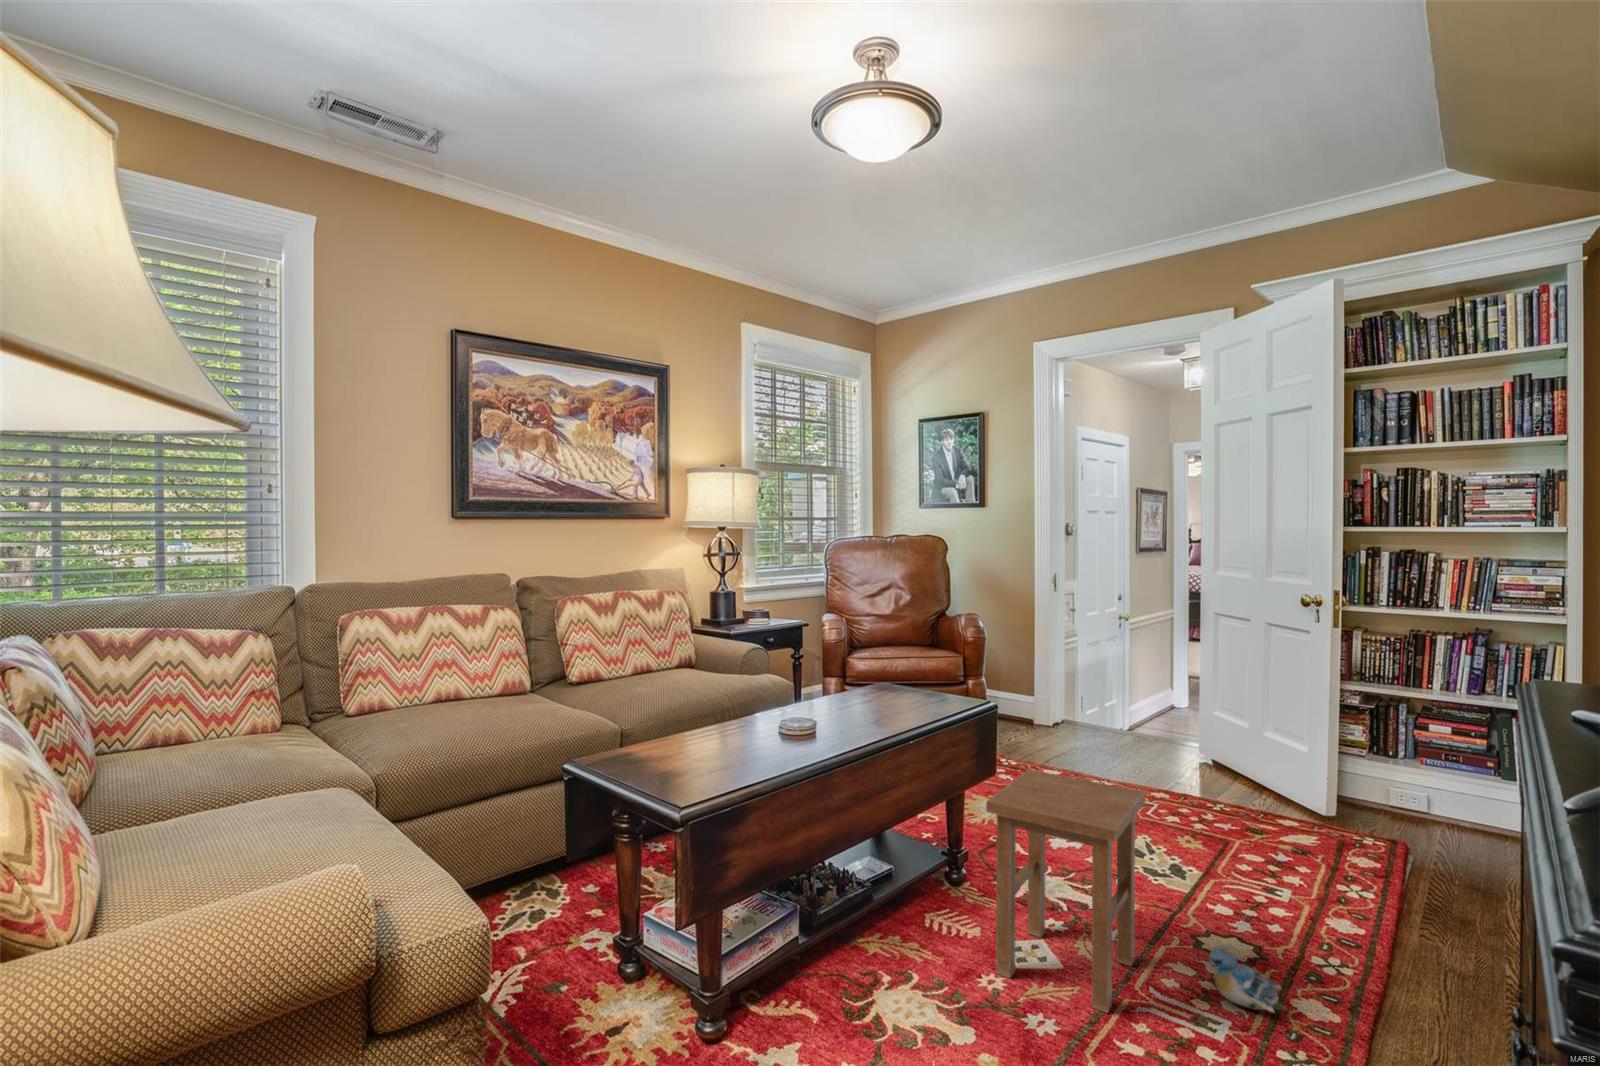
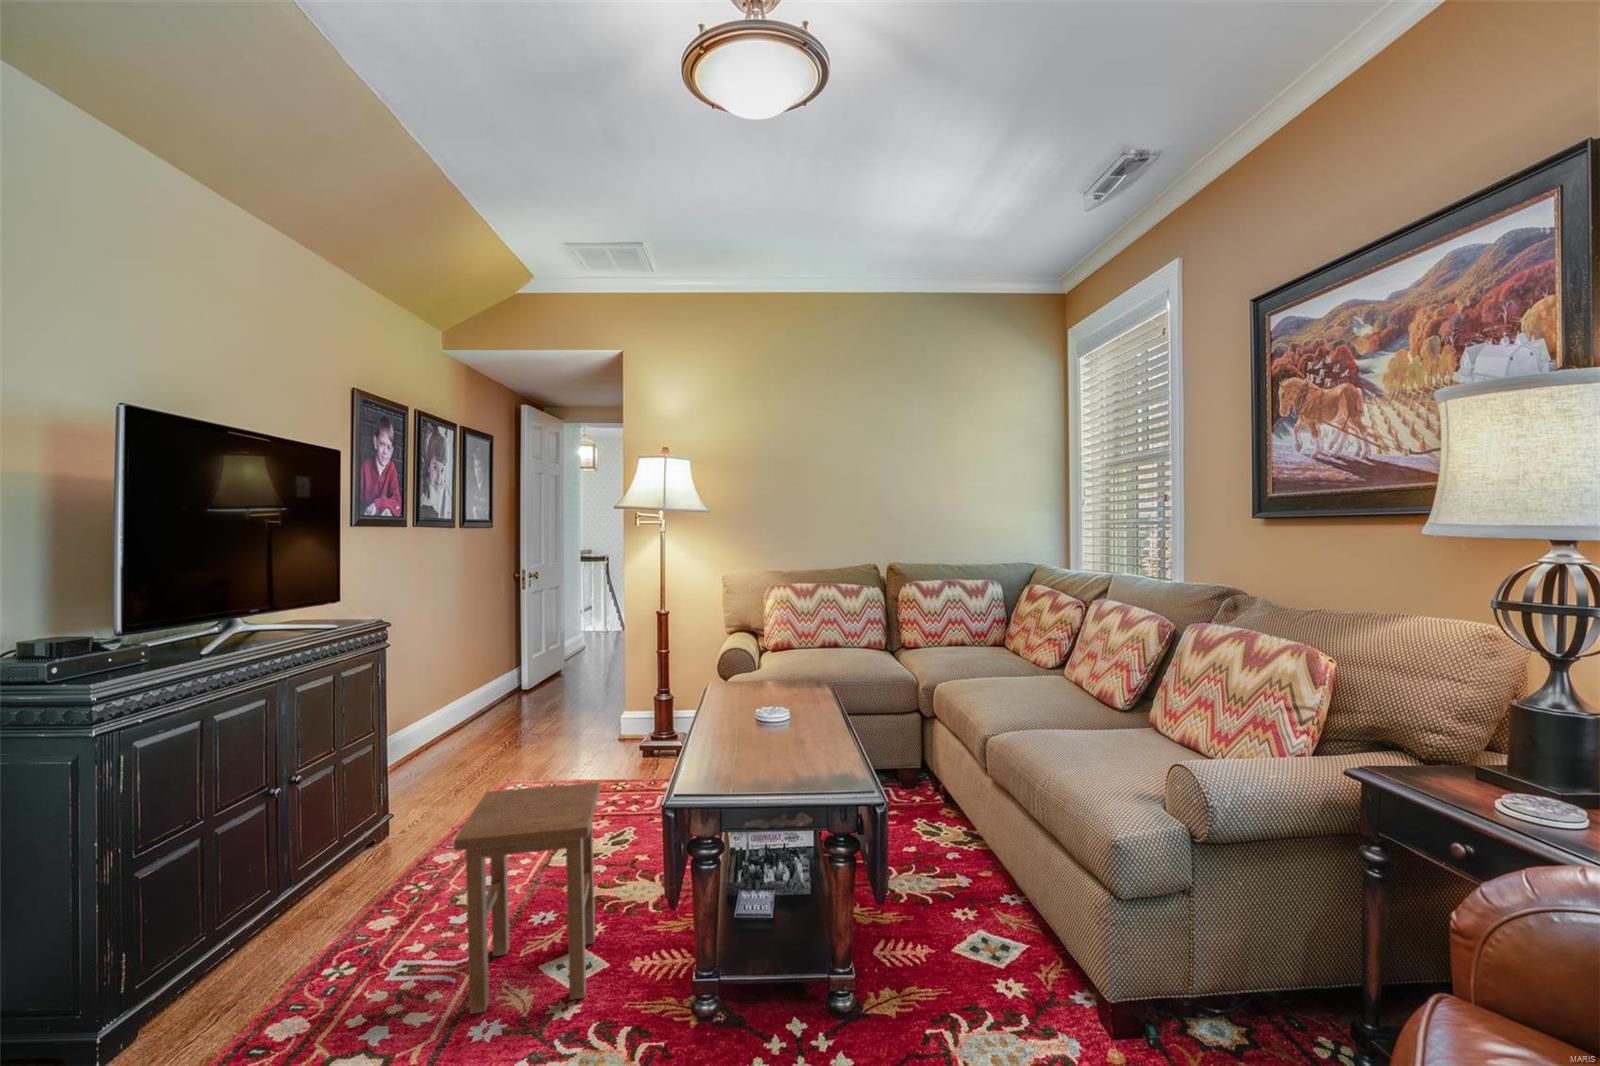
plush toy: present [1208,947,1288,1012] -> none [321,966,398,1023]

